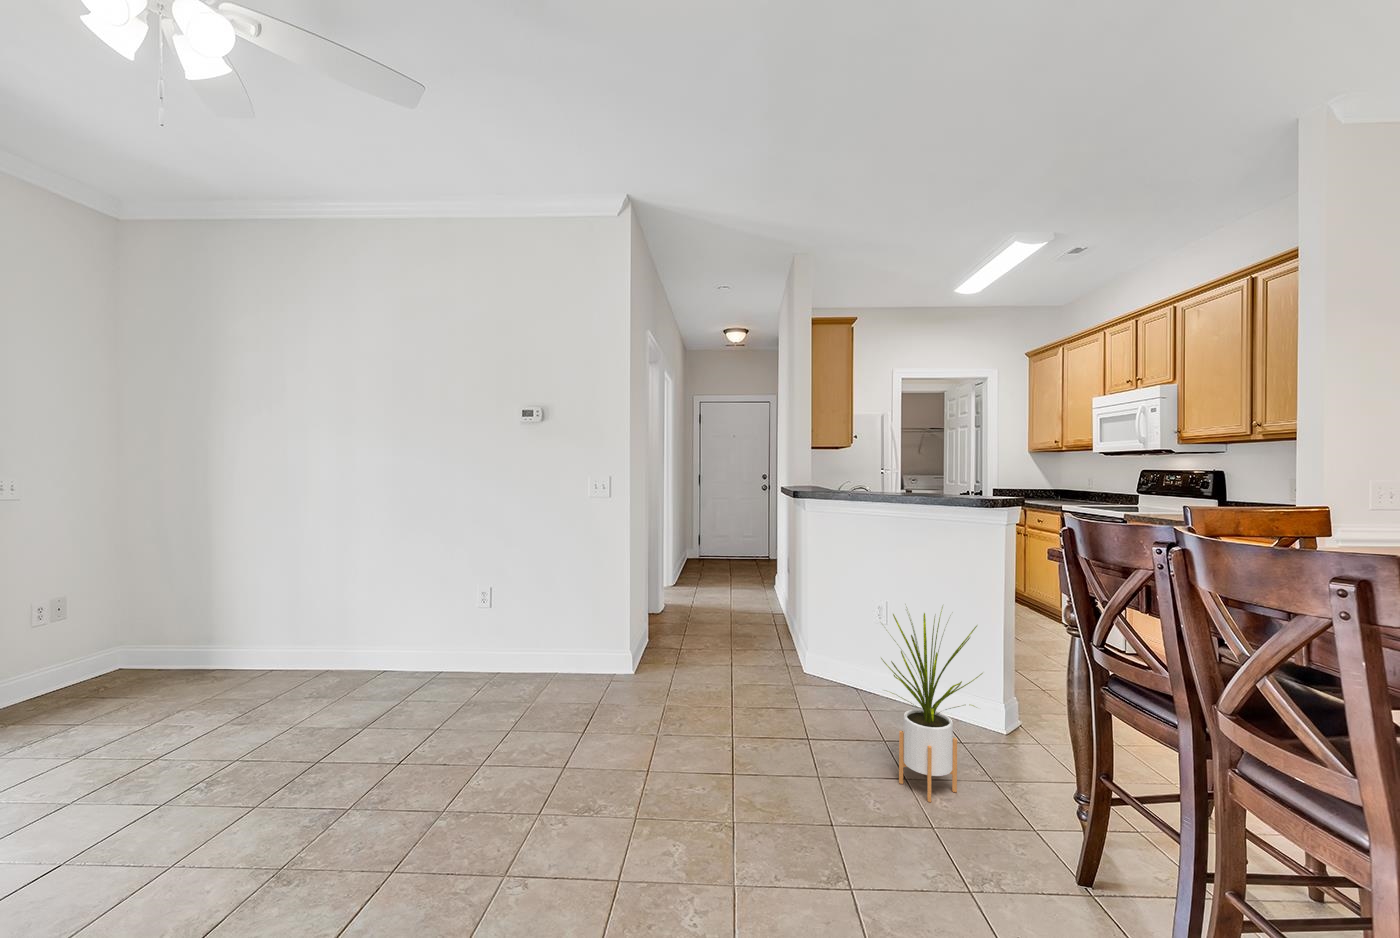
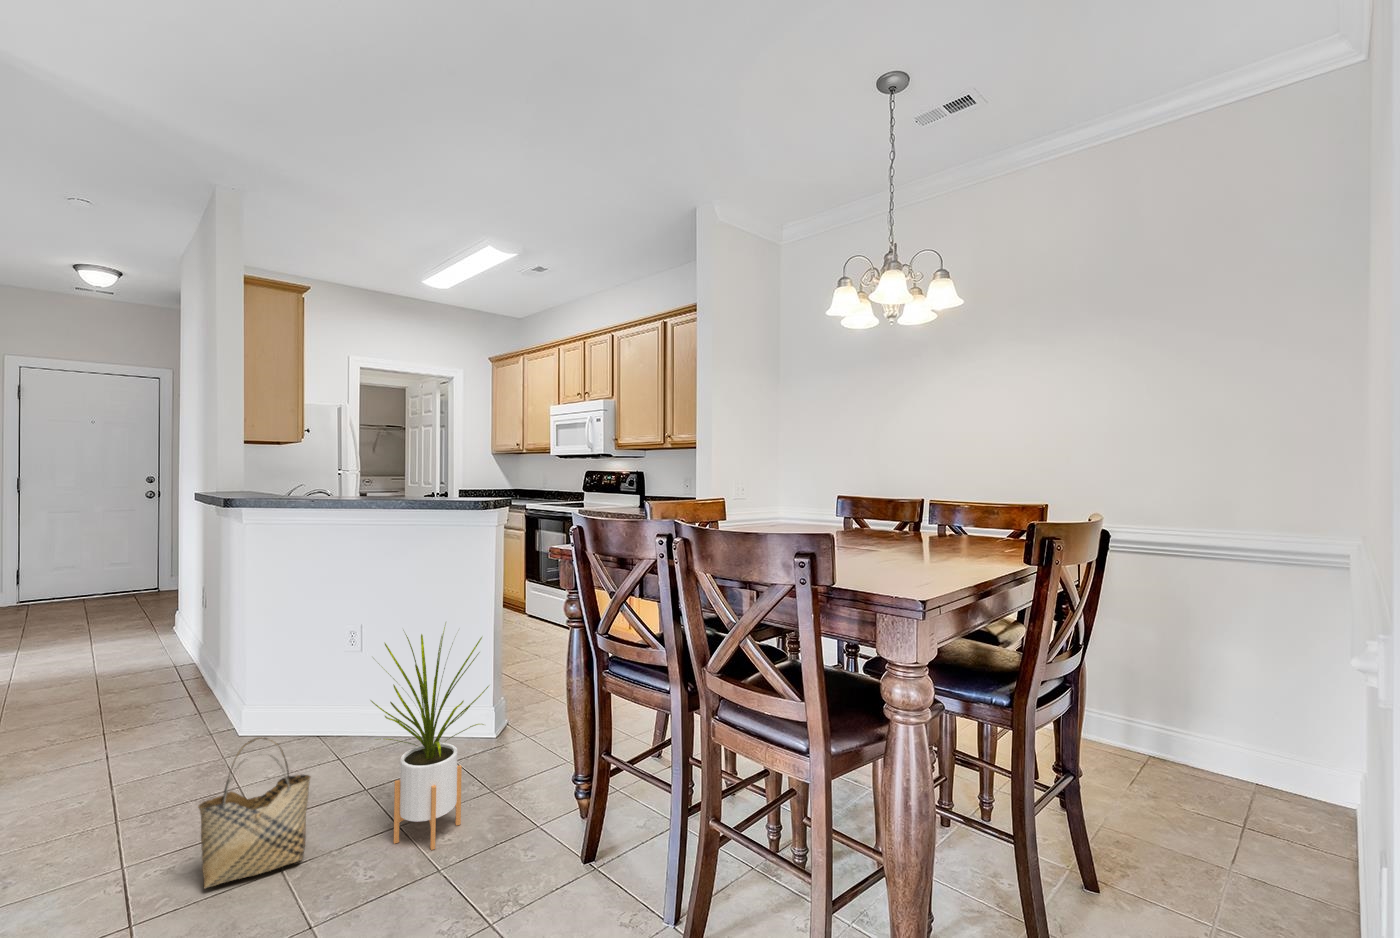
woven basket: none [773,665,840,765] -> present [198,737,310,888]

